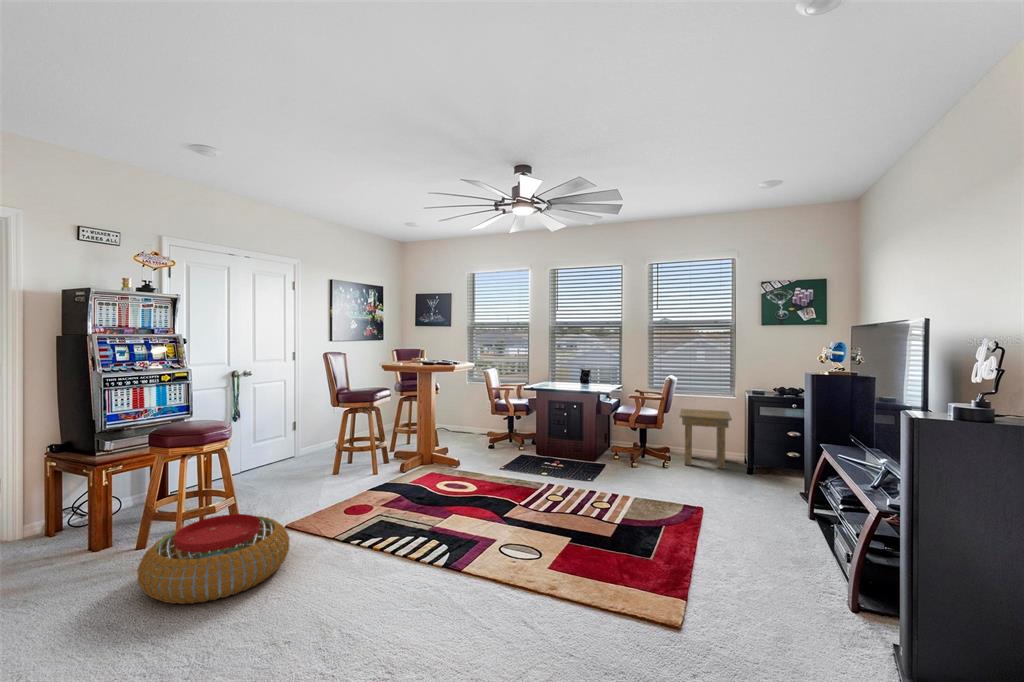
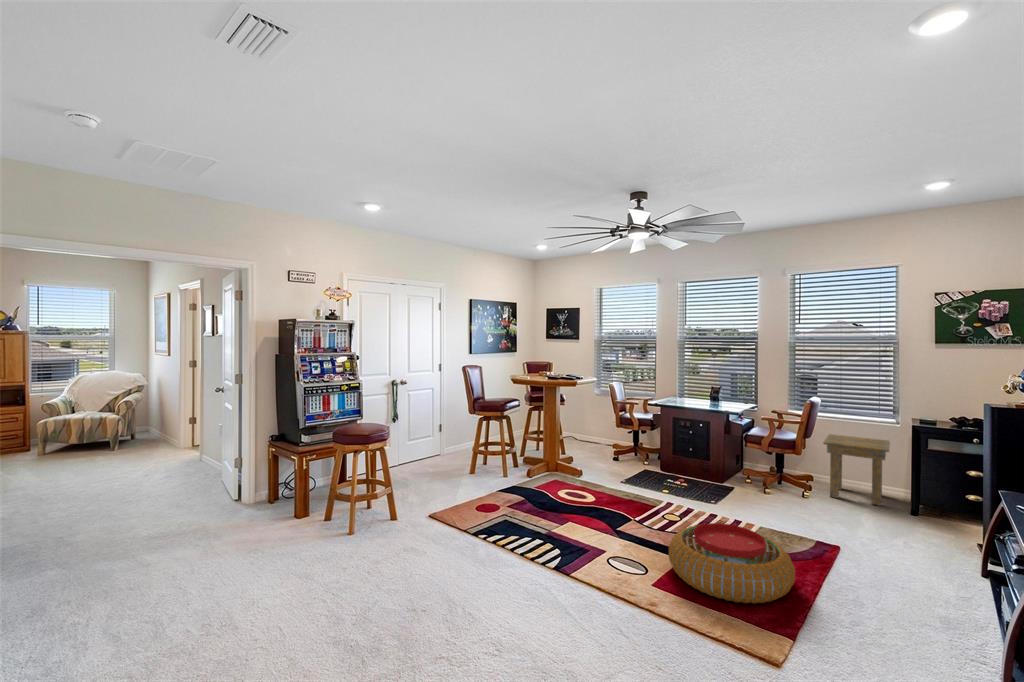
pouf: present [137,514,289,604] -> present [669,523,795,604]

